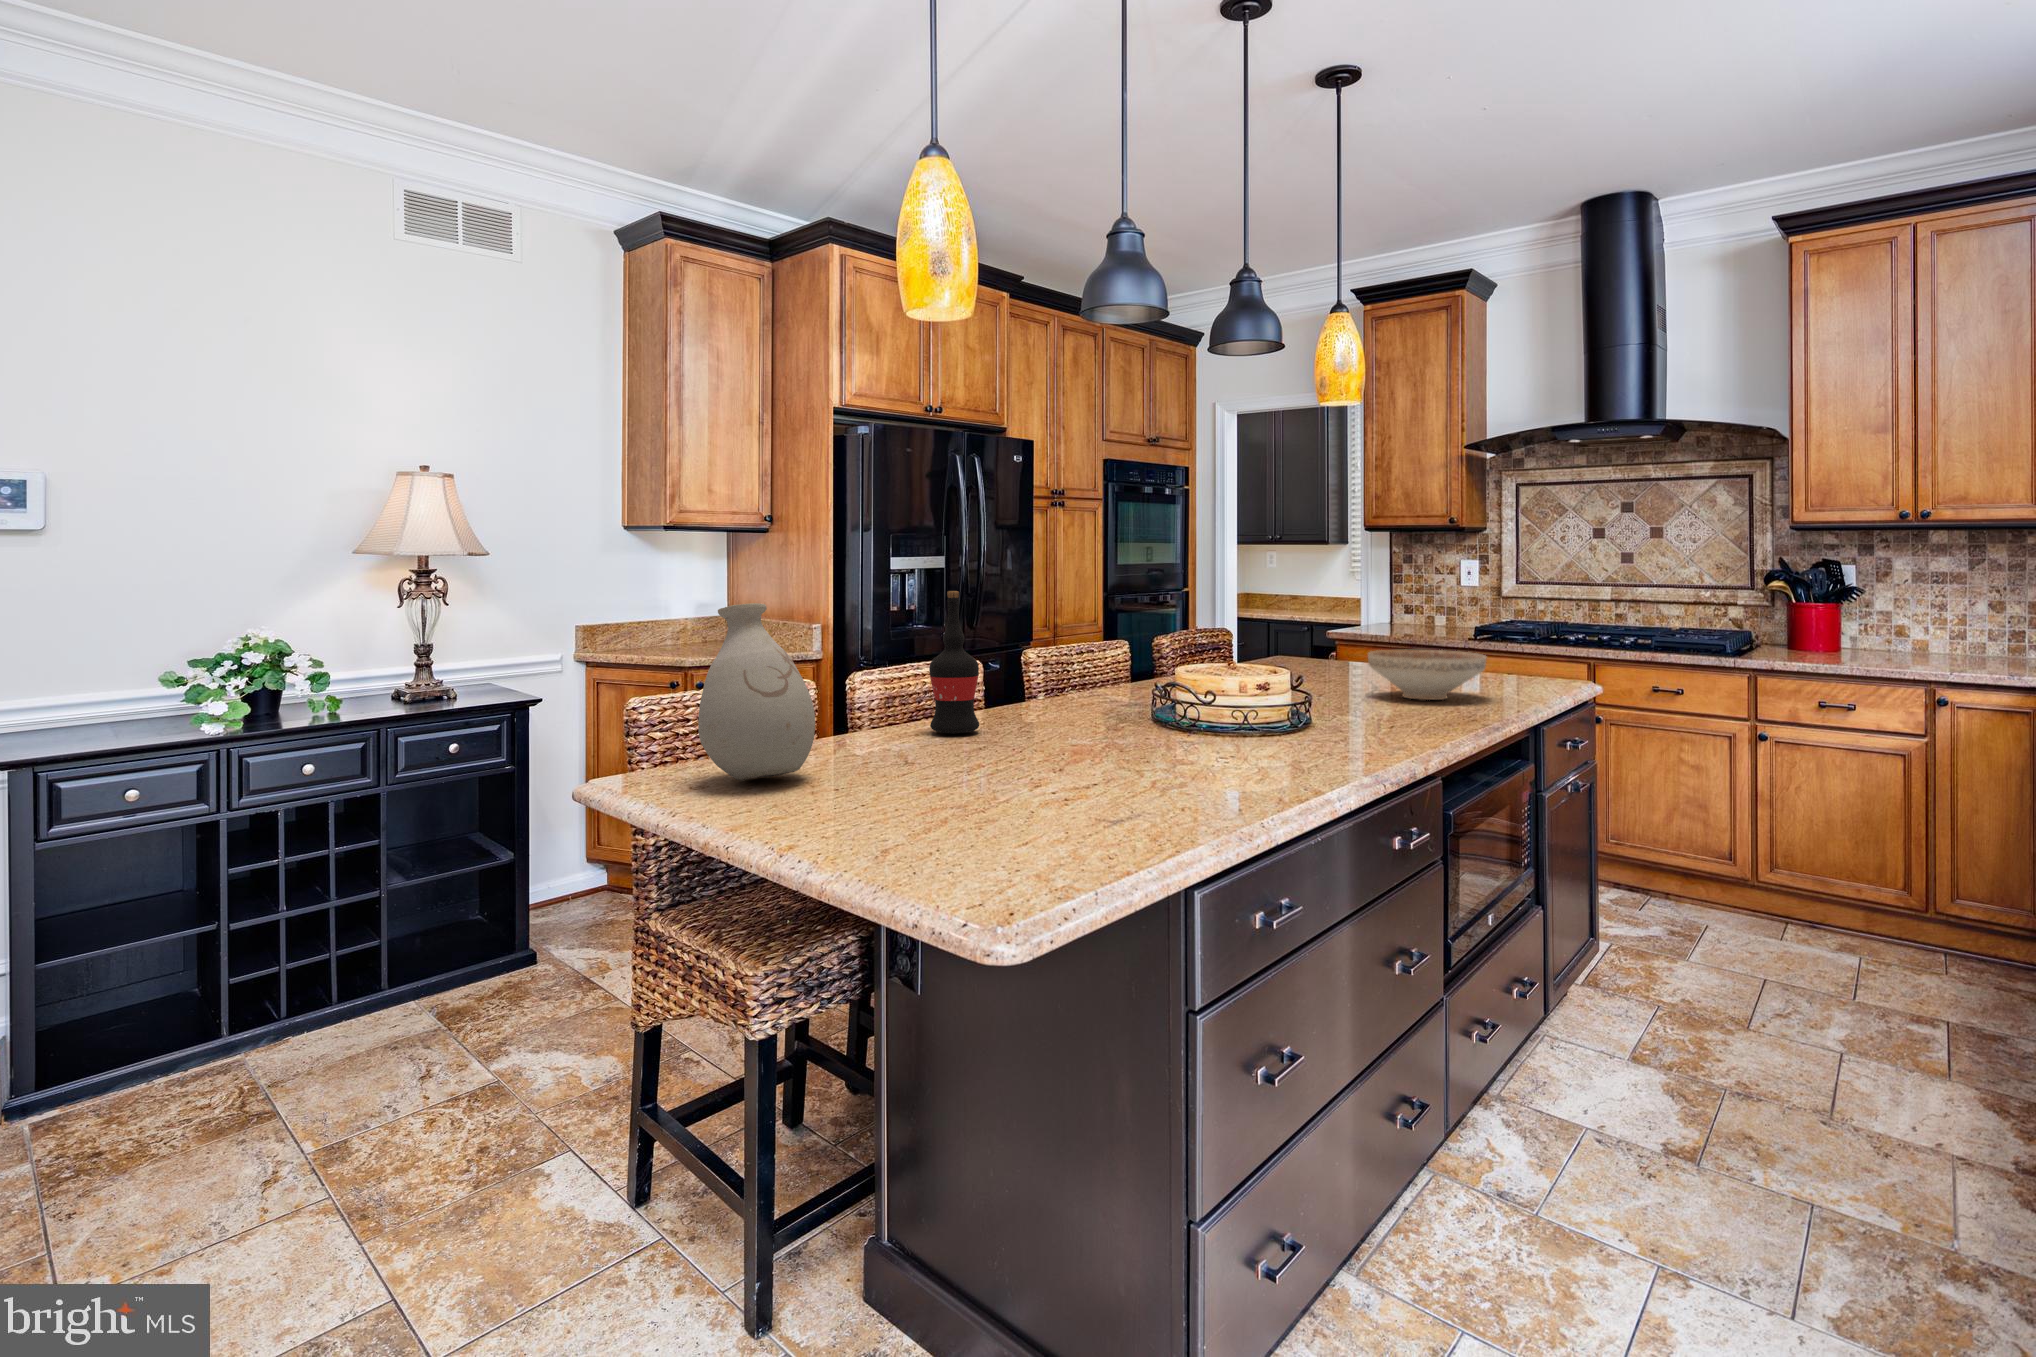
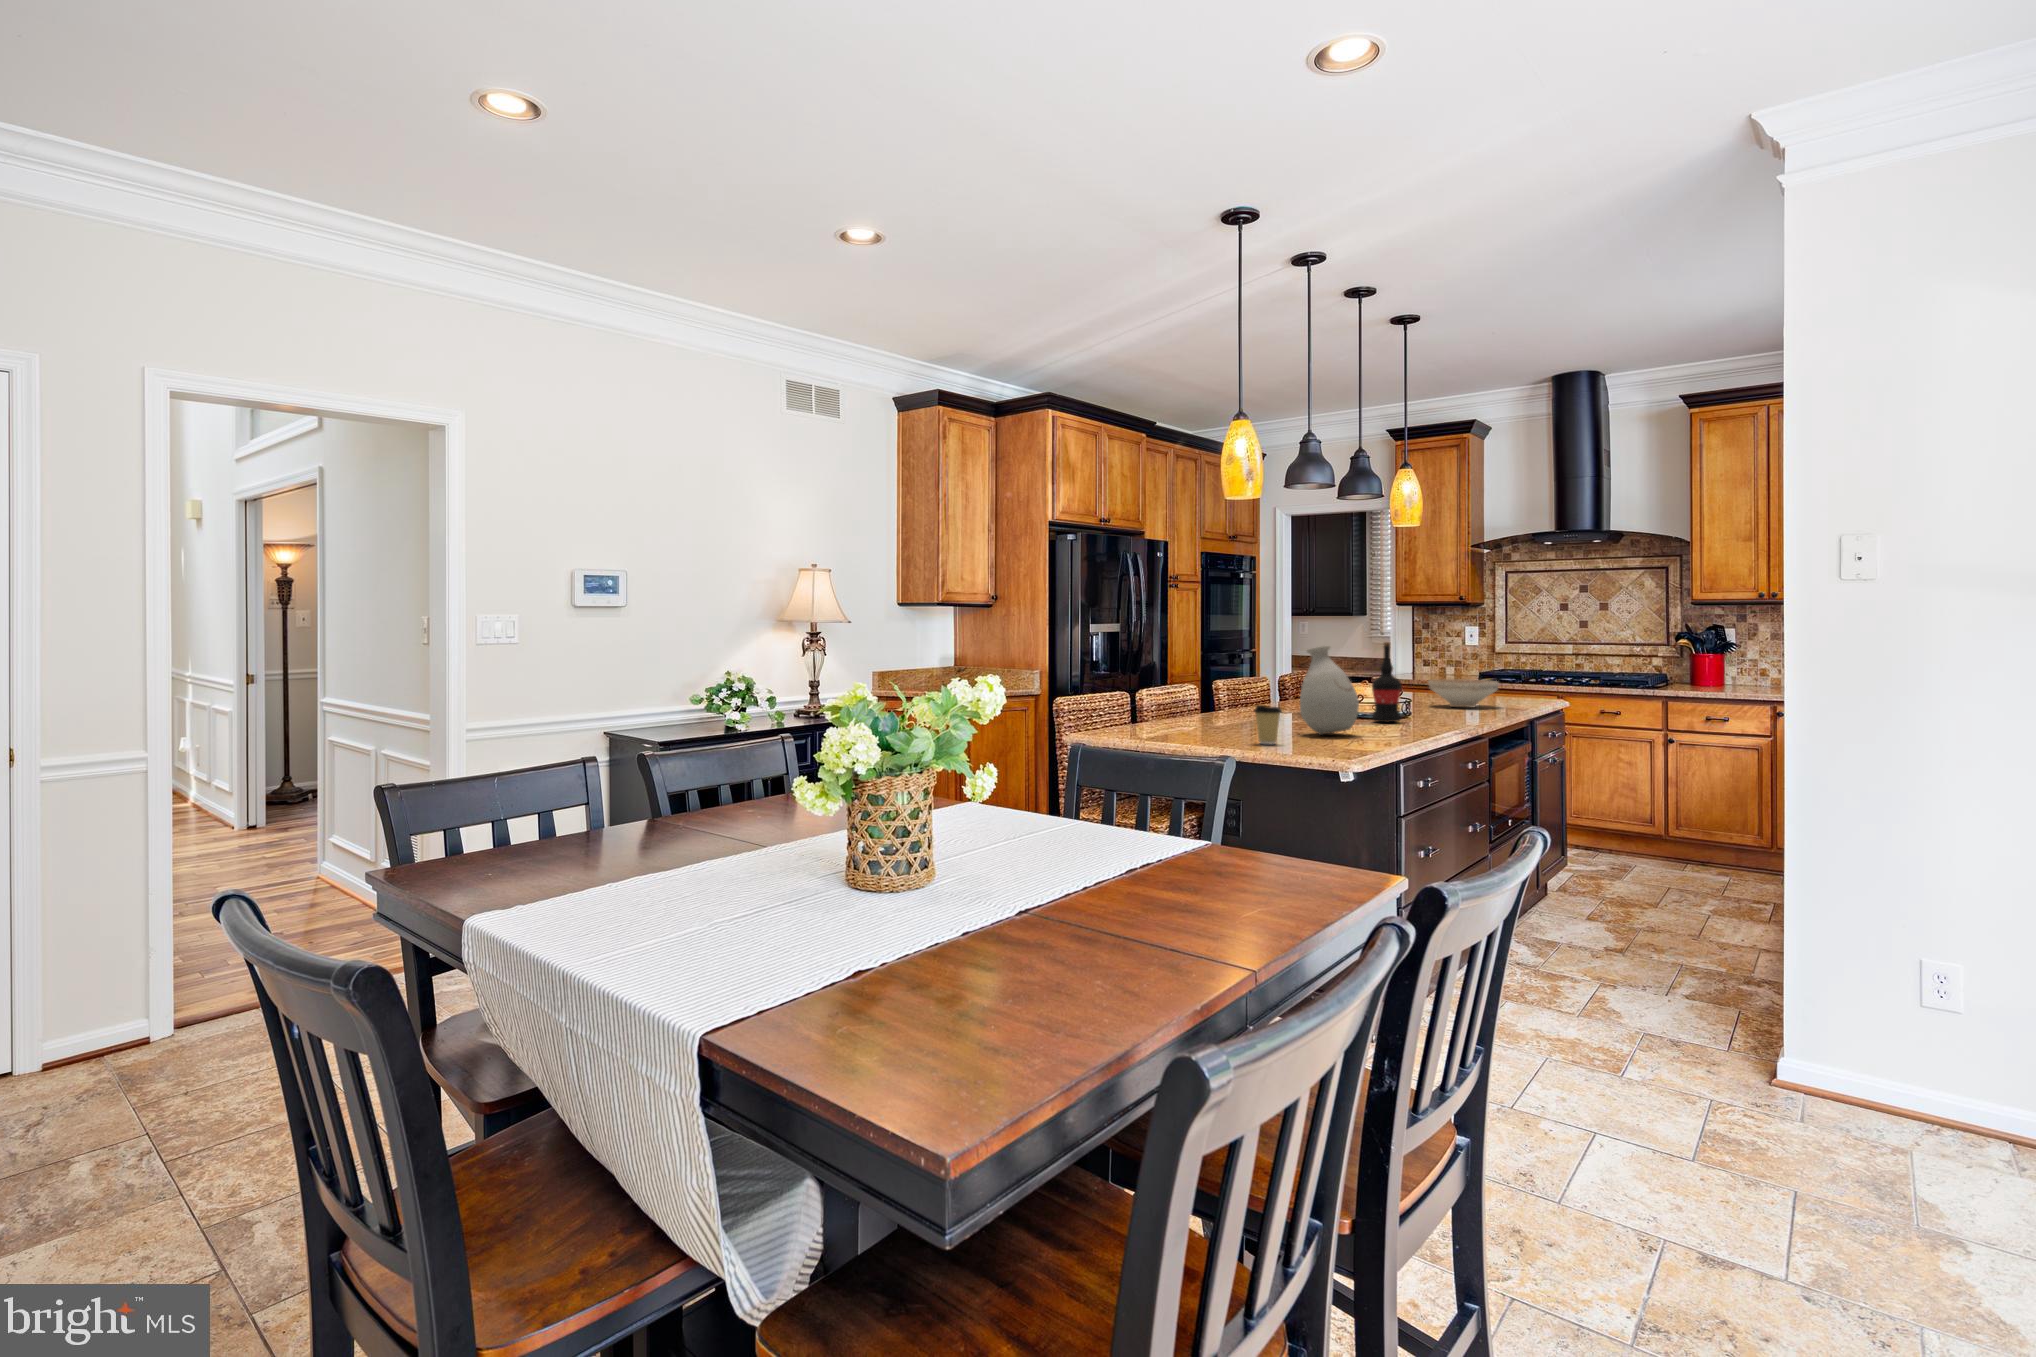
wine bottle: present [929,591,979,734] -> present [1372,642,1402,722]
vase: present [698,603,815,780] -> present [1300,646,1359,735]
coffee cup: none [885,740,950,833] -> present [1254,705,1282,744]

